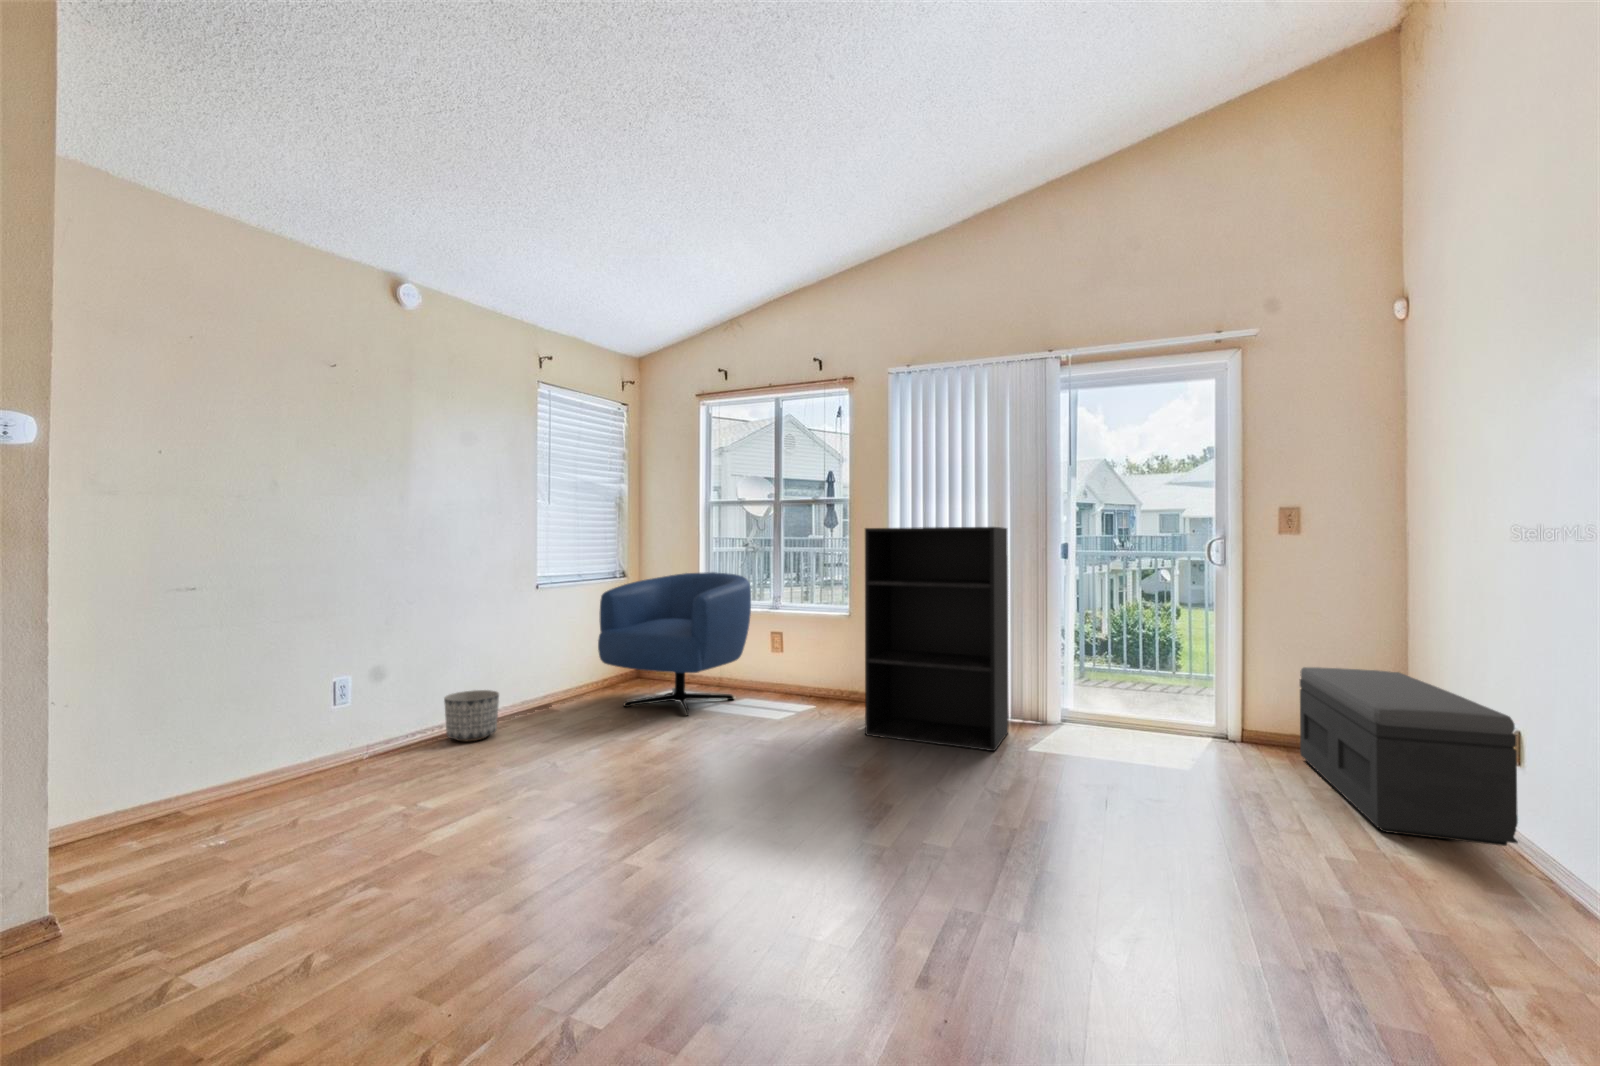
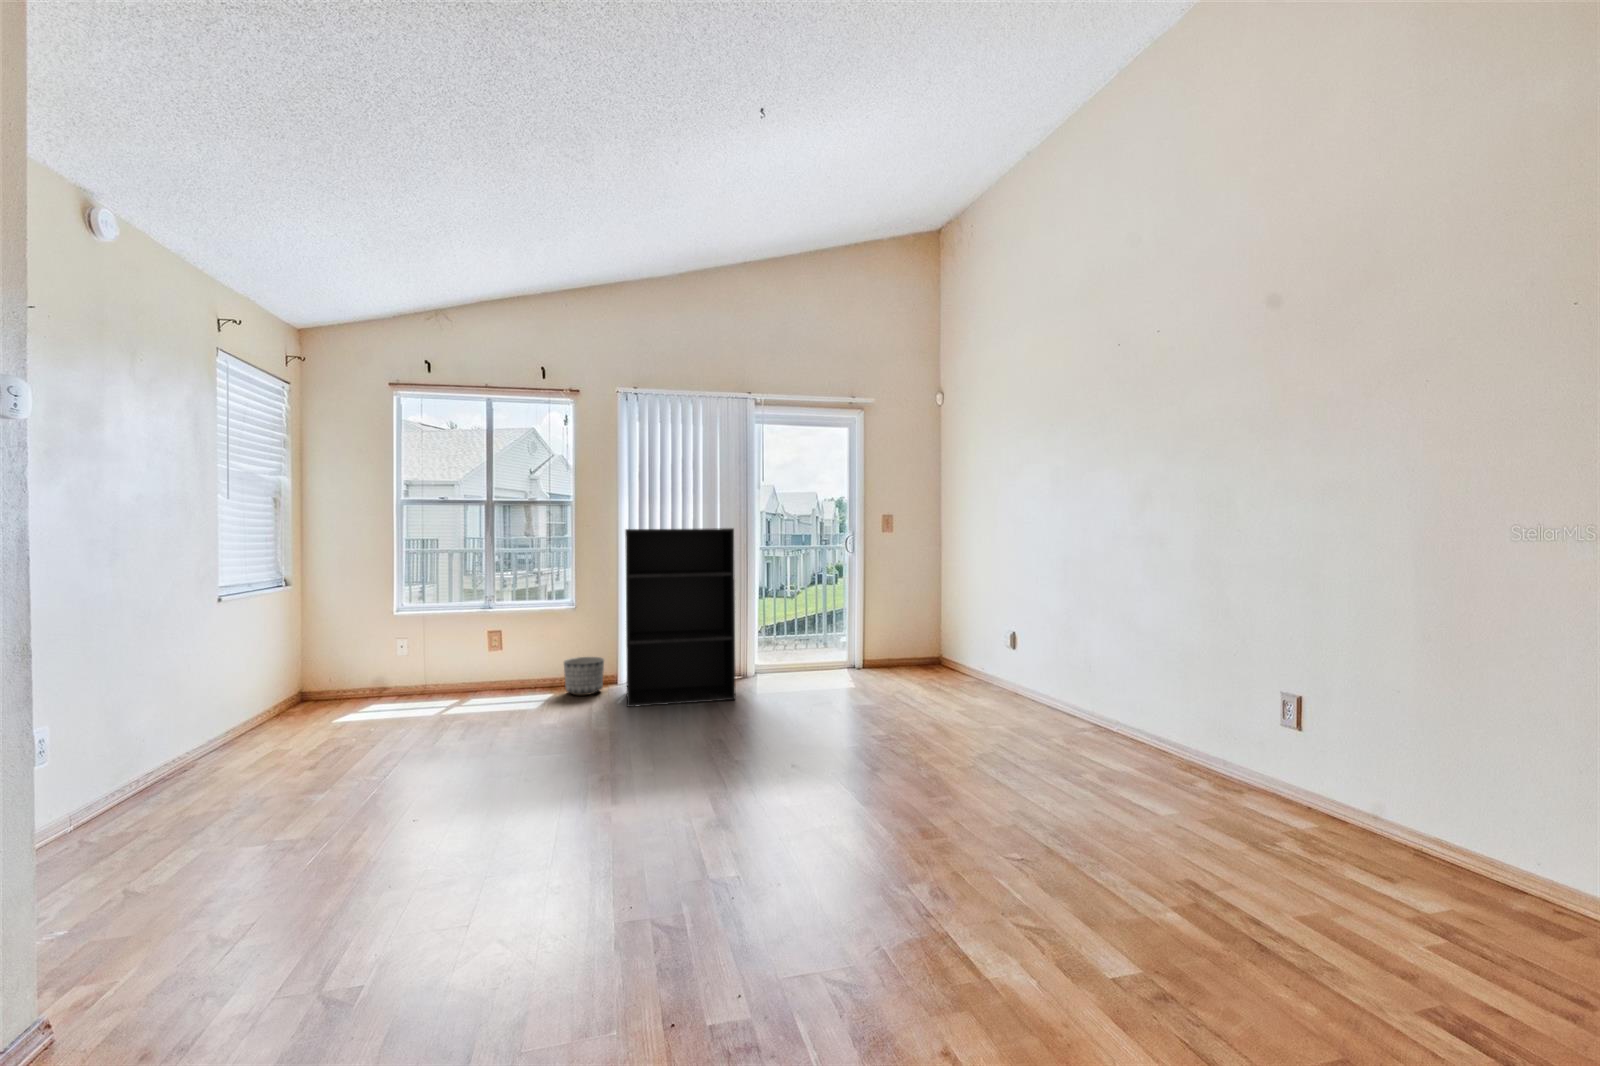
armchair: present [598,572,751,716] -> none [300,574,479,728]
storage bench: present [1300,667,1518,846] -> none [897,613,1016,700]
planter: present [444,690,499,741] -> present [564,657,604,695]

